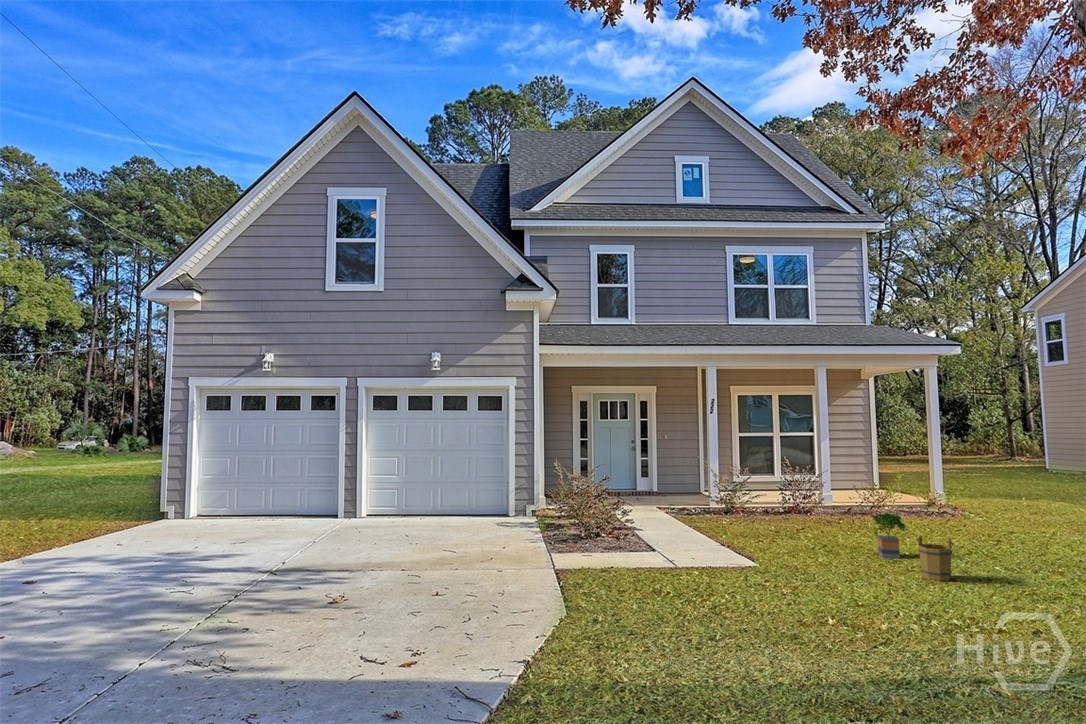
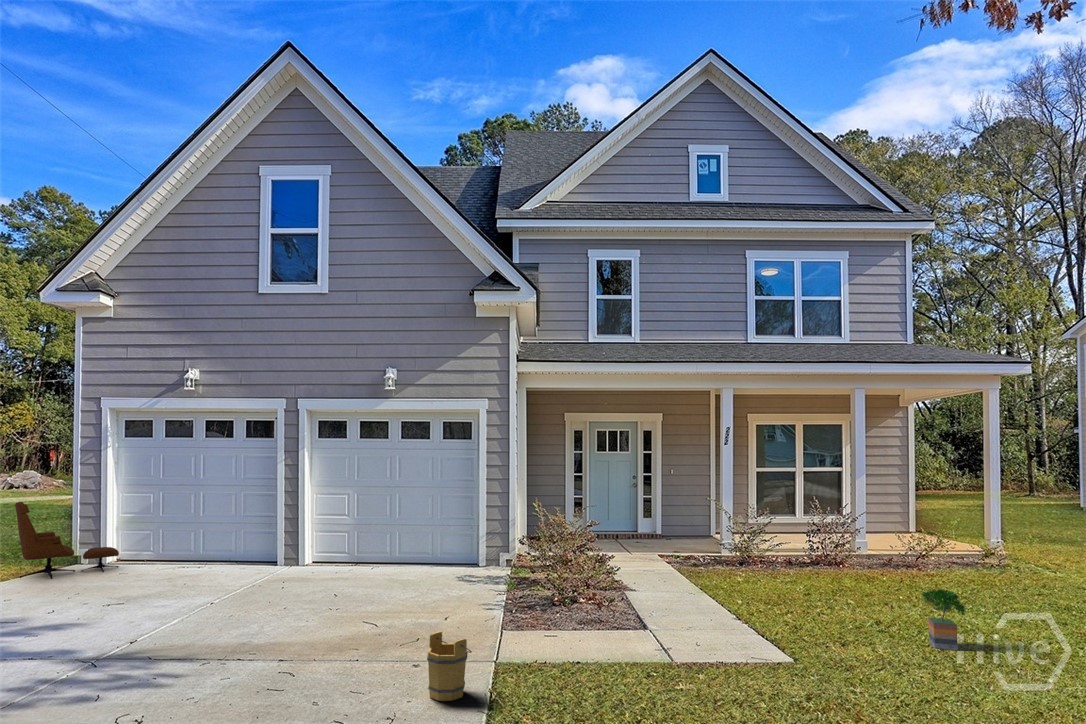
lounge chair: none [124,466,207,530] -> present [15,502,119,579]
bucket: present [917,535,953,581] -> present [427,631,472,701]

